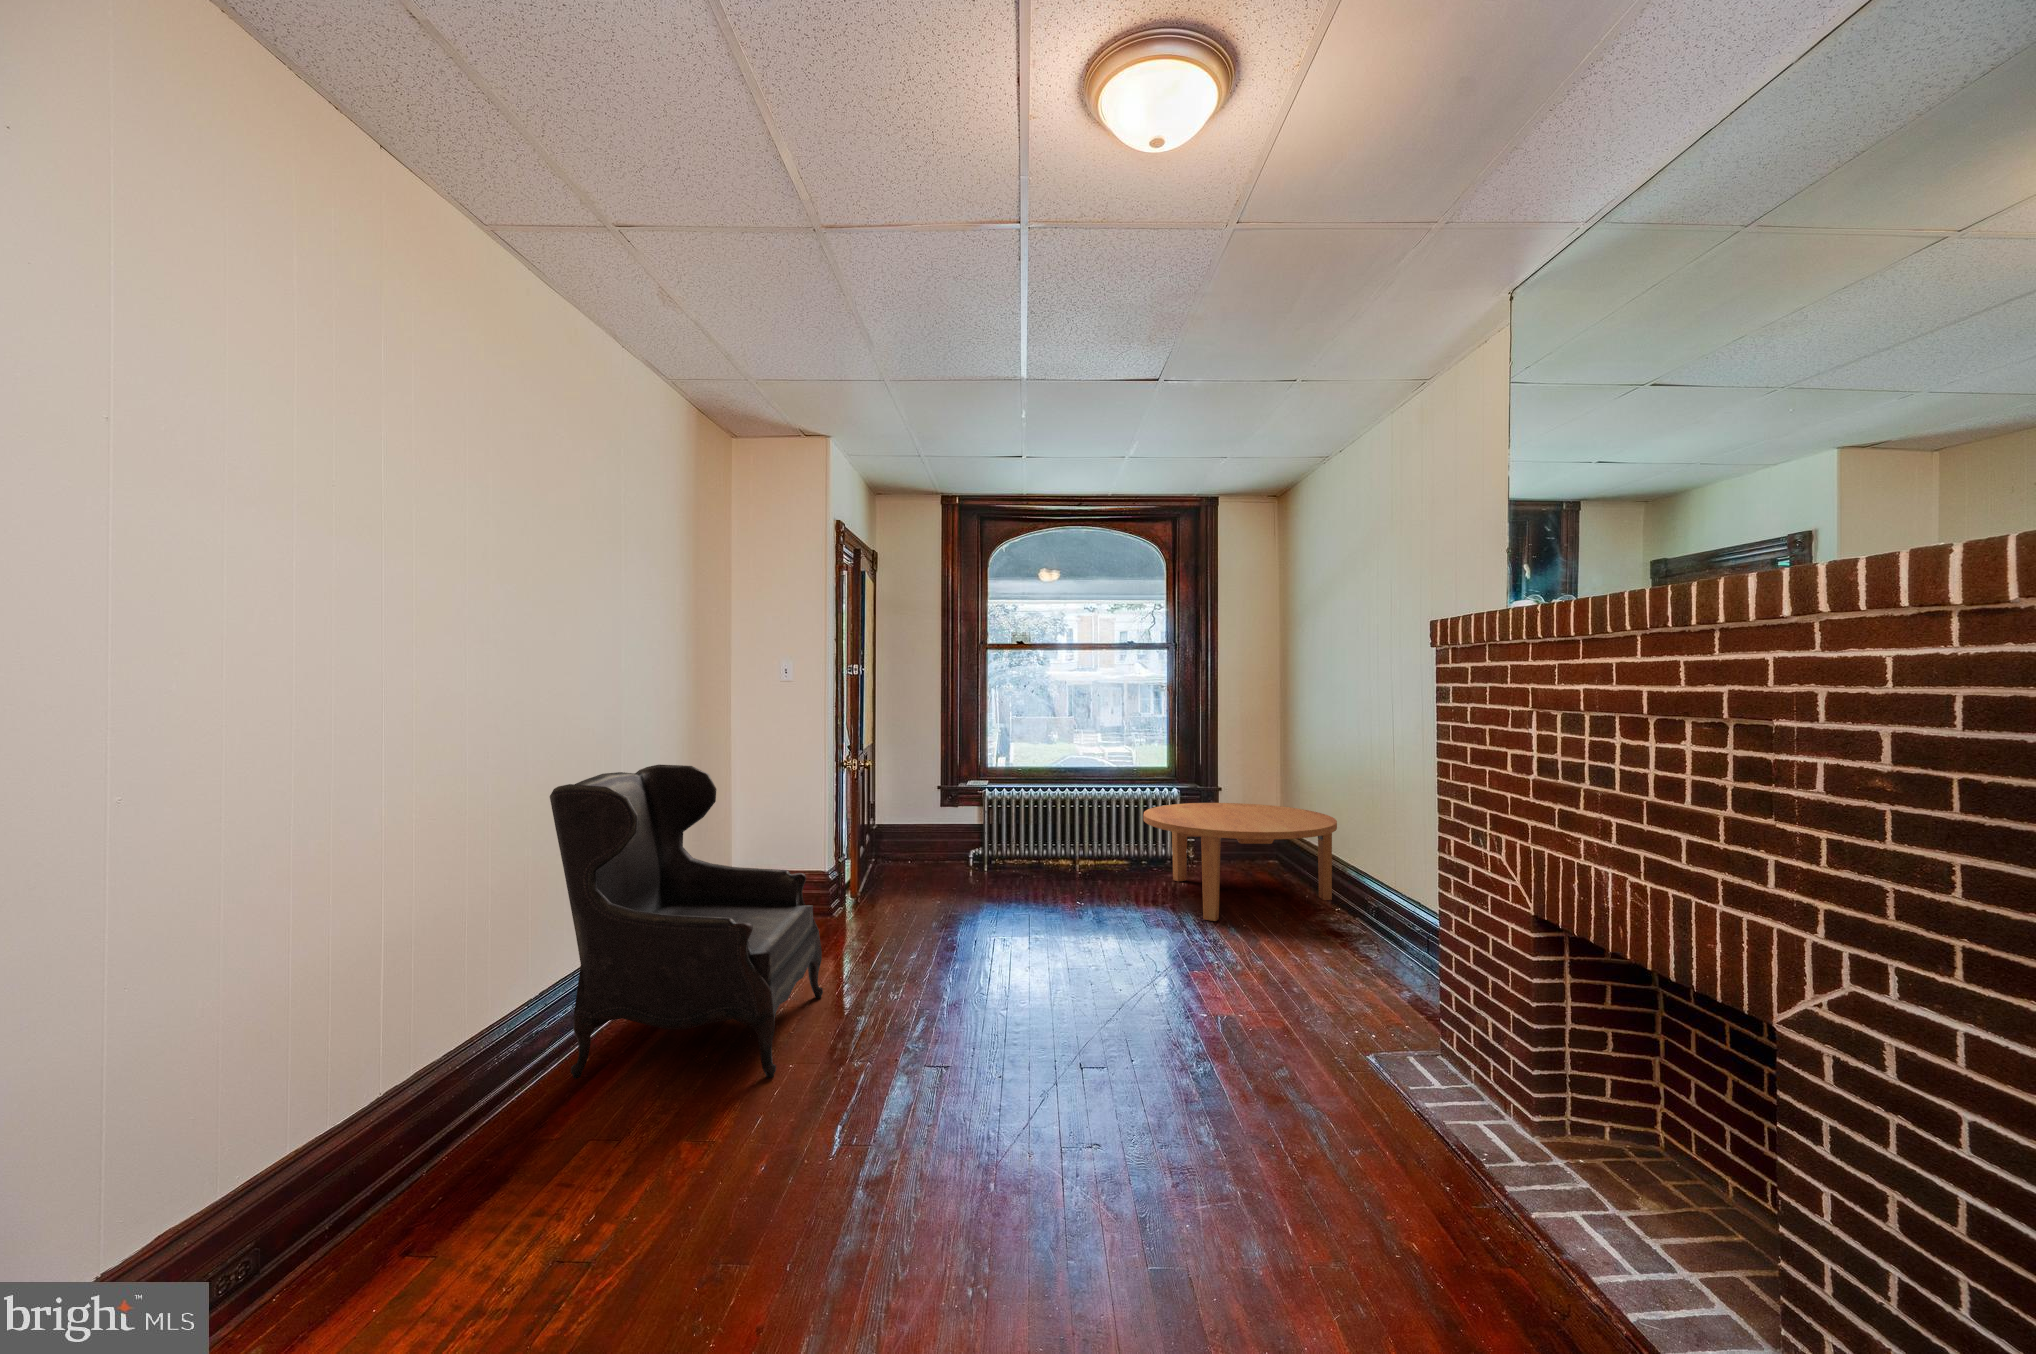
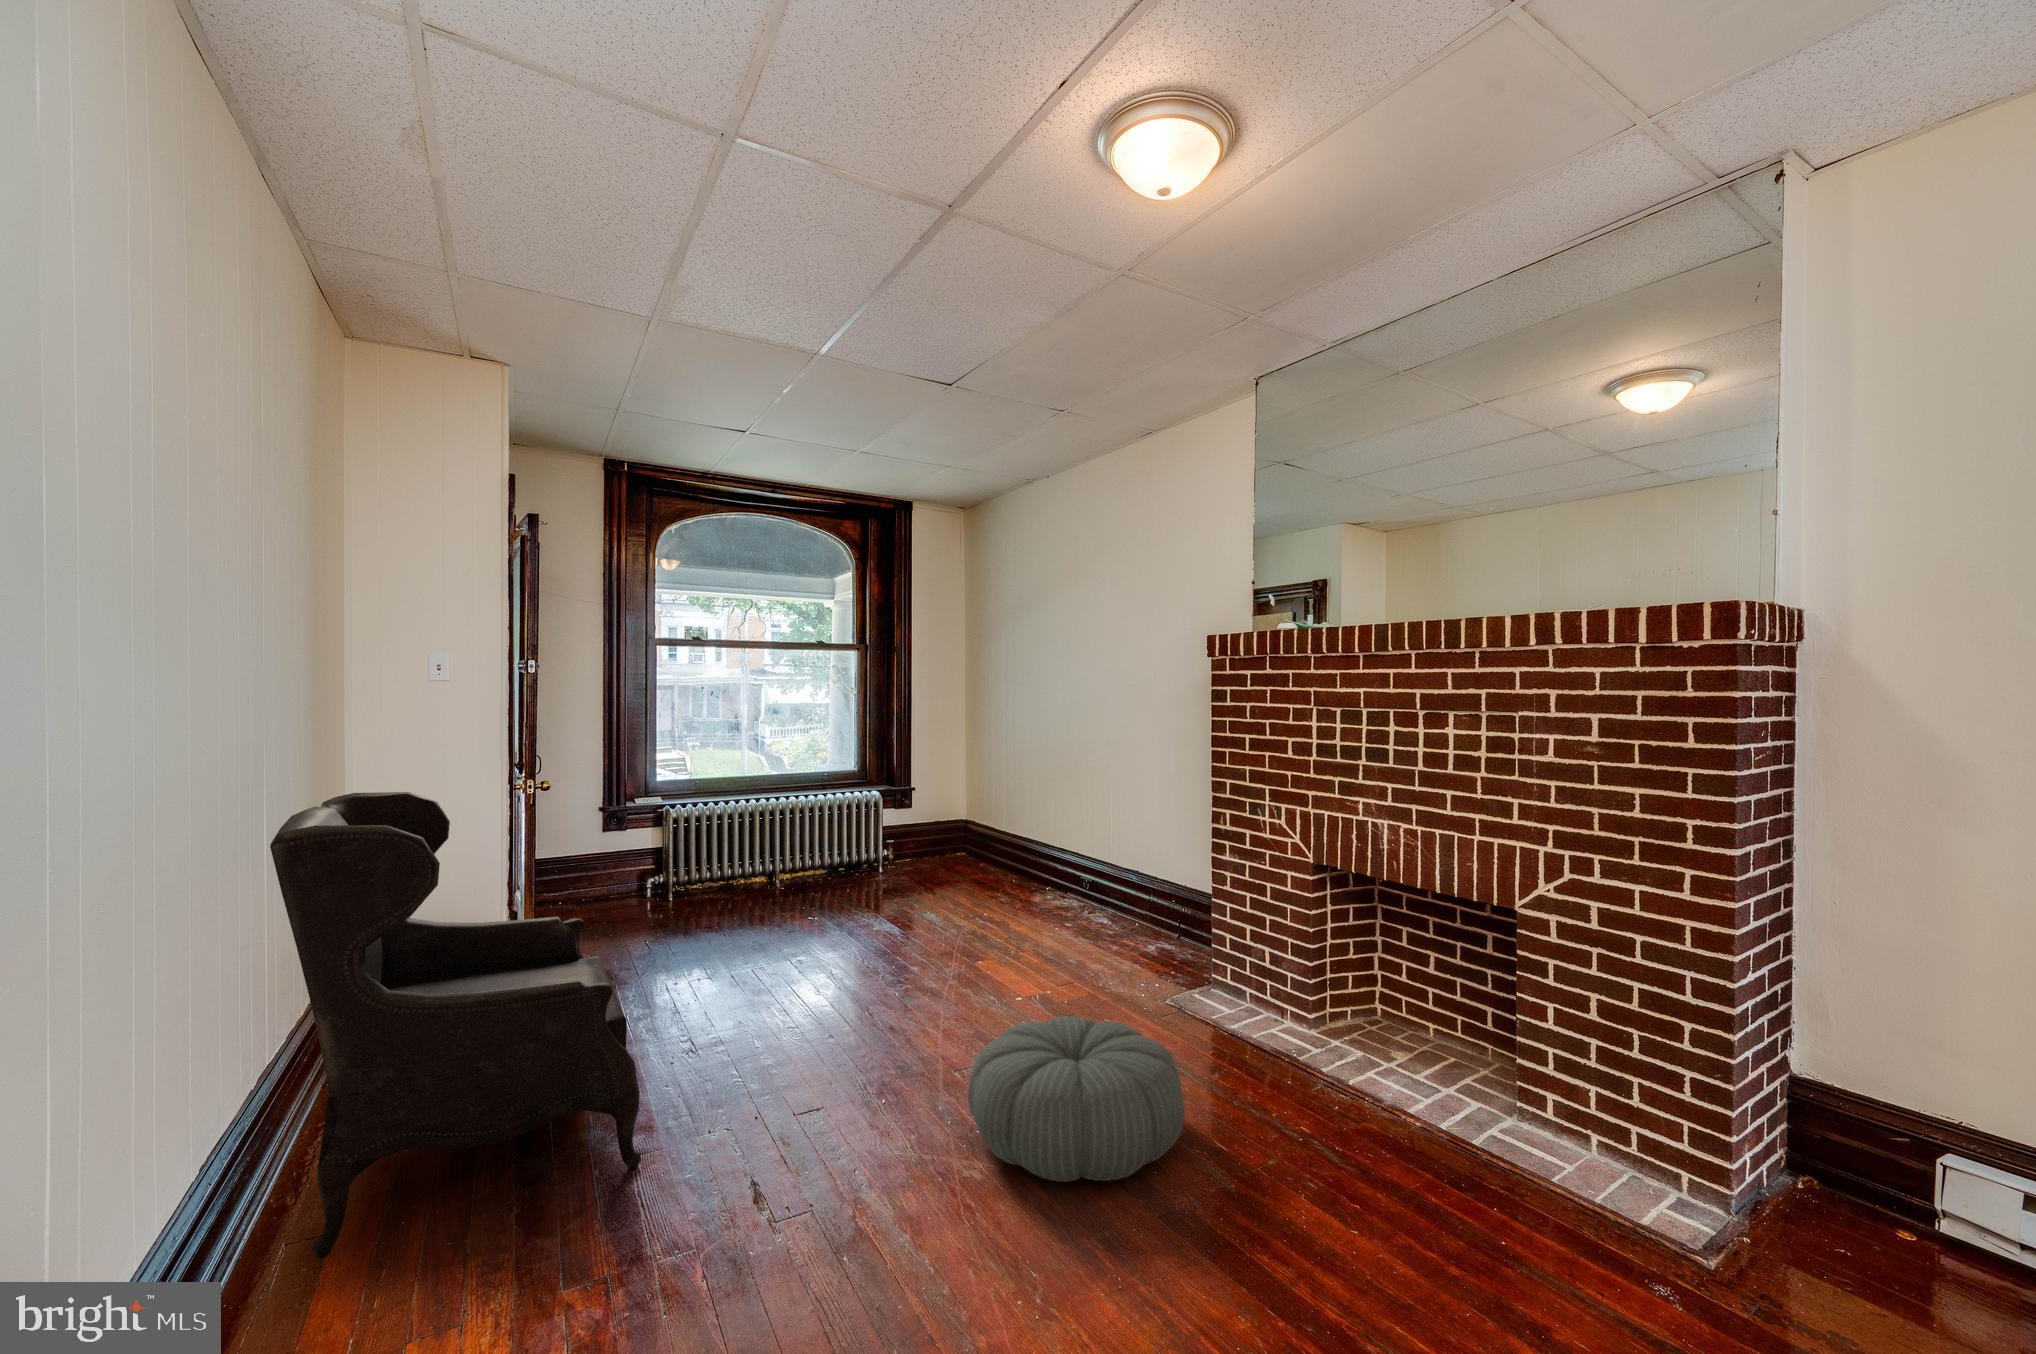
coffee table: present [1143,803,1337,921] -> none [868,800,1047,914]
pouf: none [1002,1033,1235,1218] -> present [968,1016,1185,1182]

